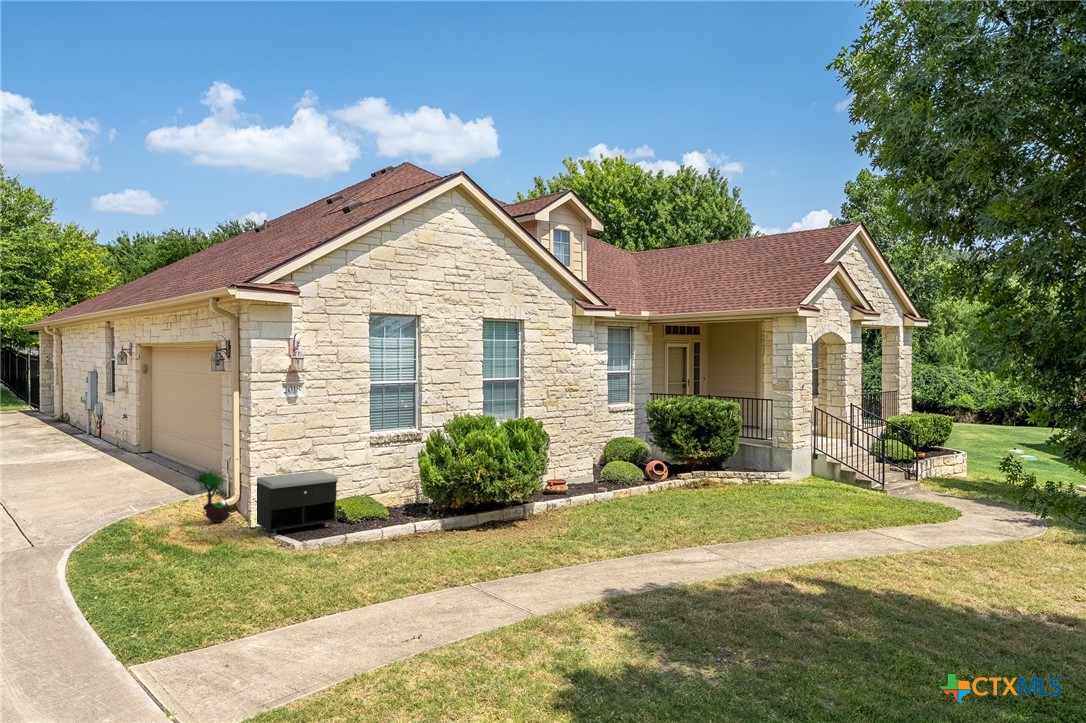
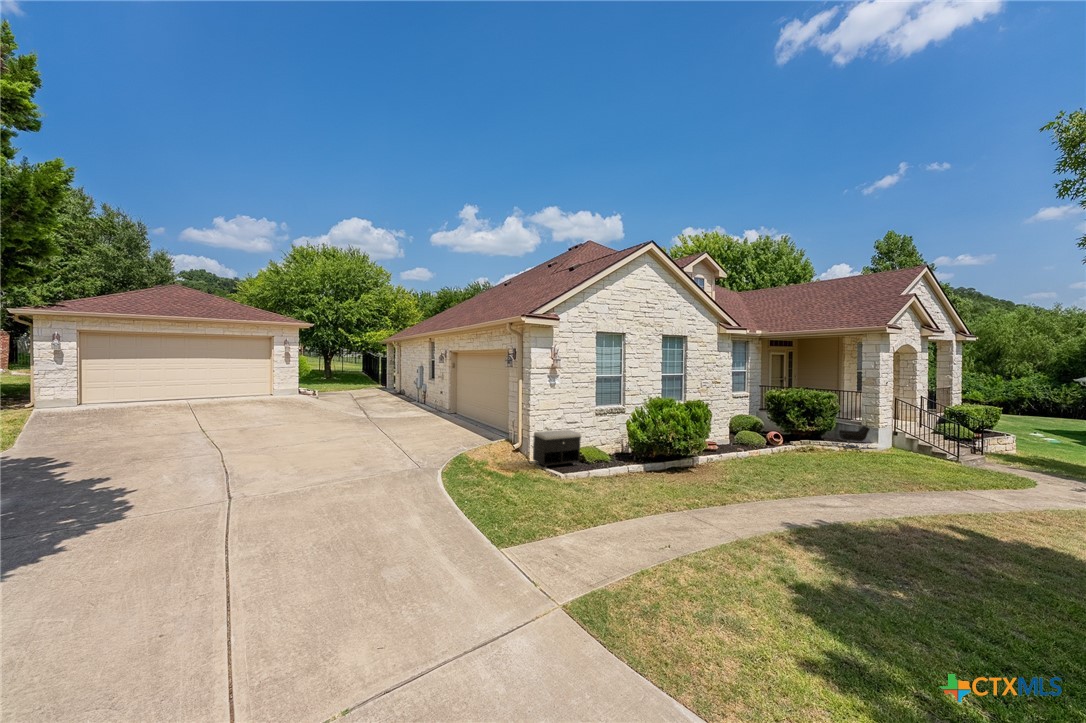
lounge chair: none [739,447,780,479] -> present [839,426,870,447]
potted tree: present [195,471,232,522] -> none [495,423,517,458]

